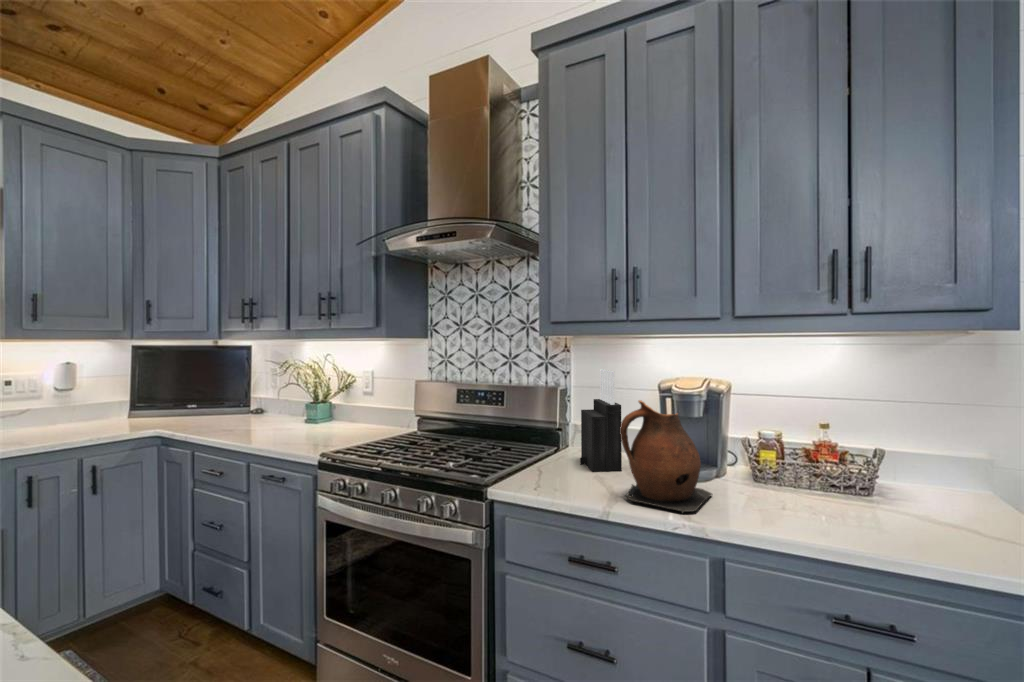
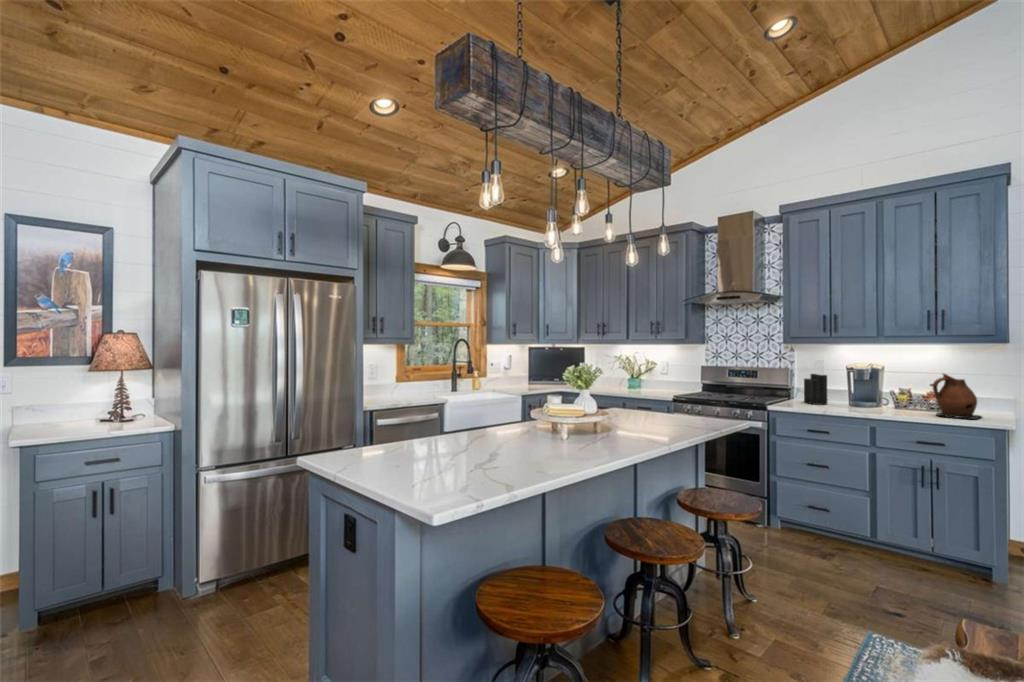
ceramic pitcher: present [620,400,712,513] -> present [933,374,981,419]

